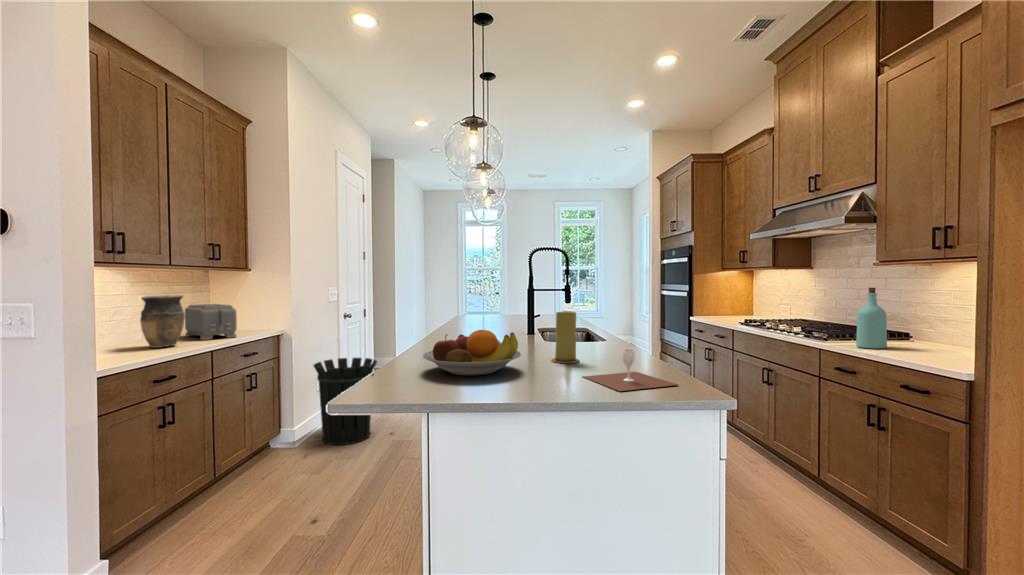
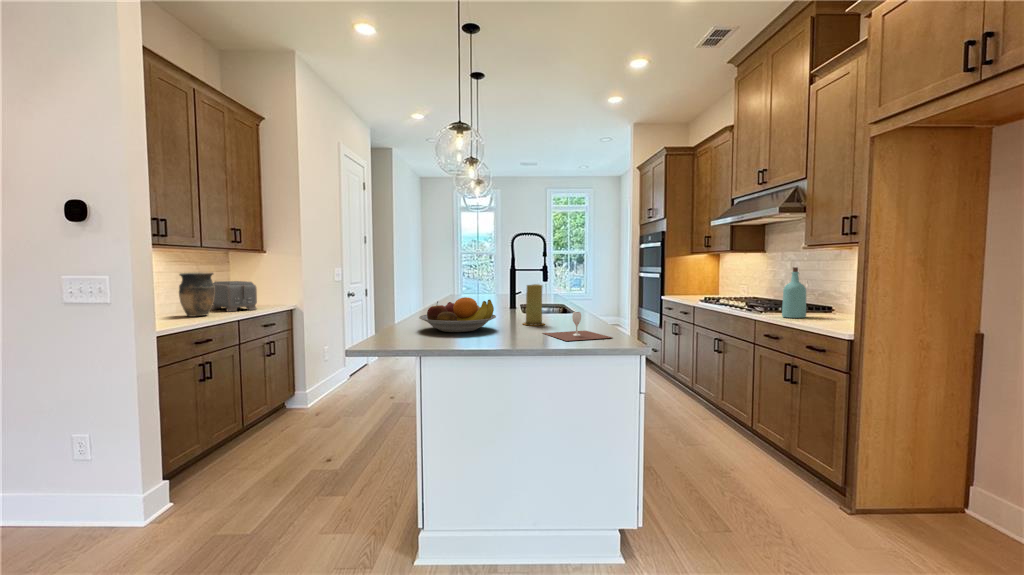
waste bin: present [313,358,377,445] -> none [322,331,379,407]

